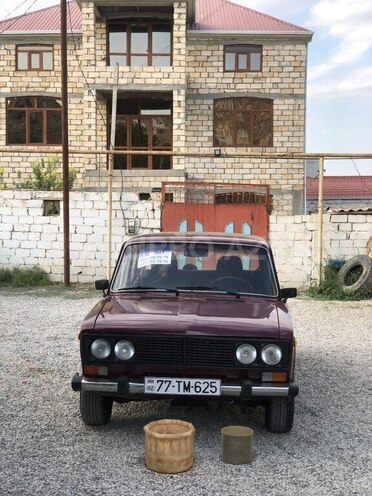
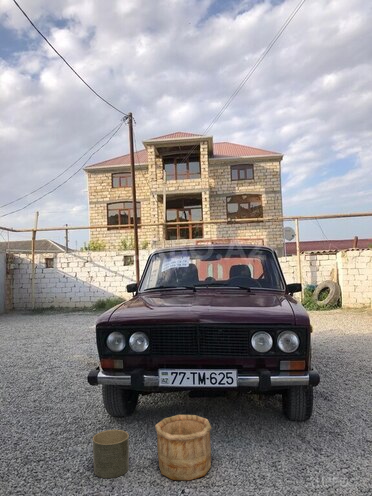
planter: present [221,426,253,464] -> present [93,430,129,478]

